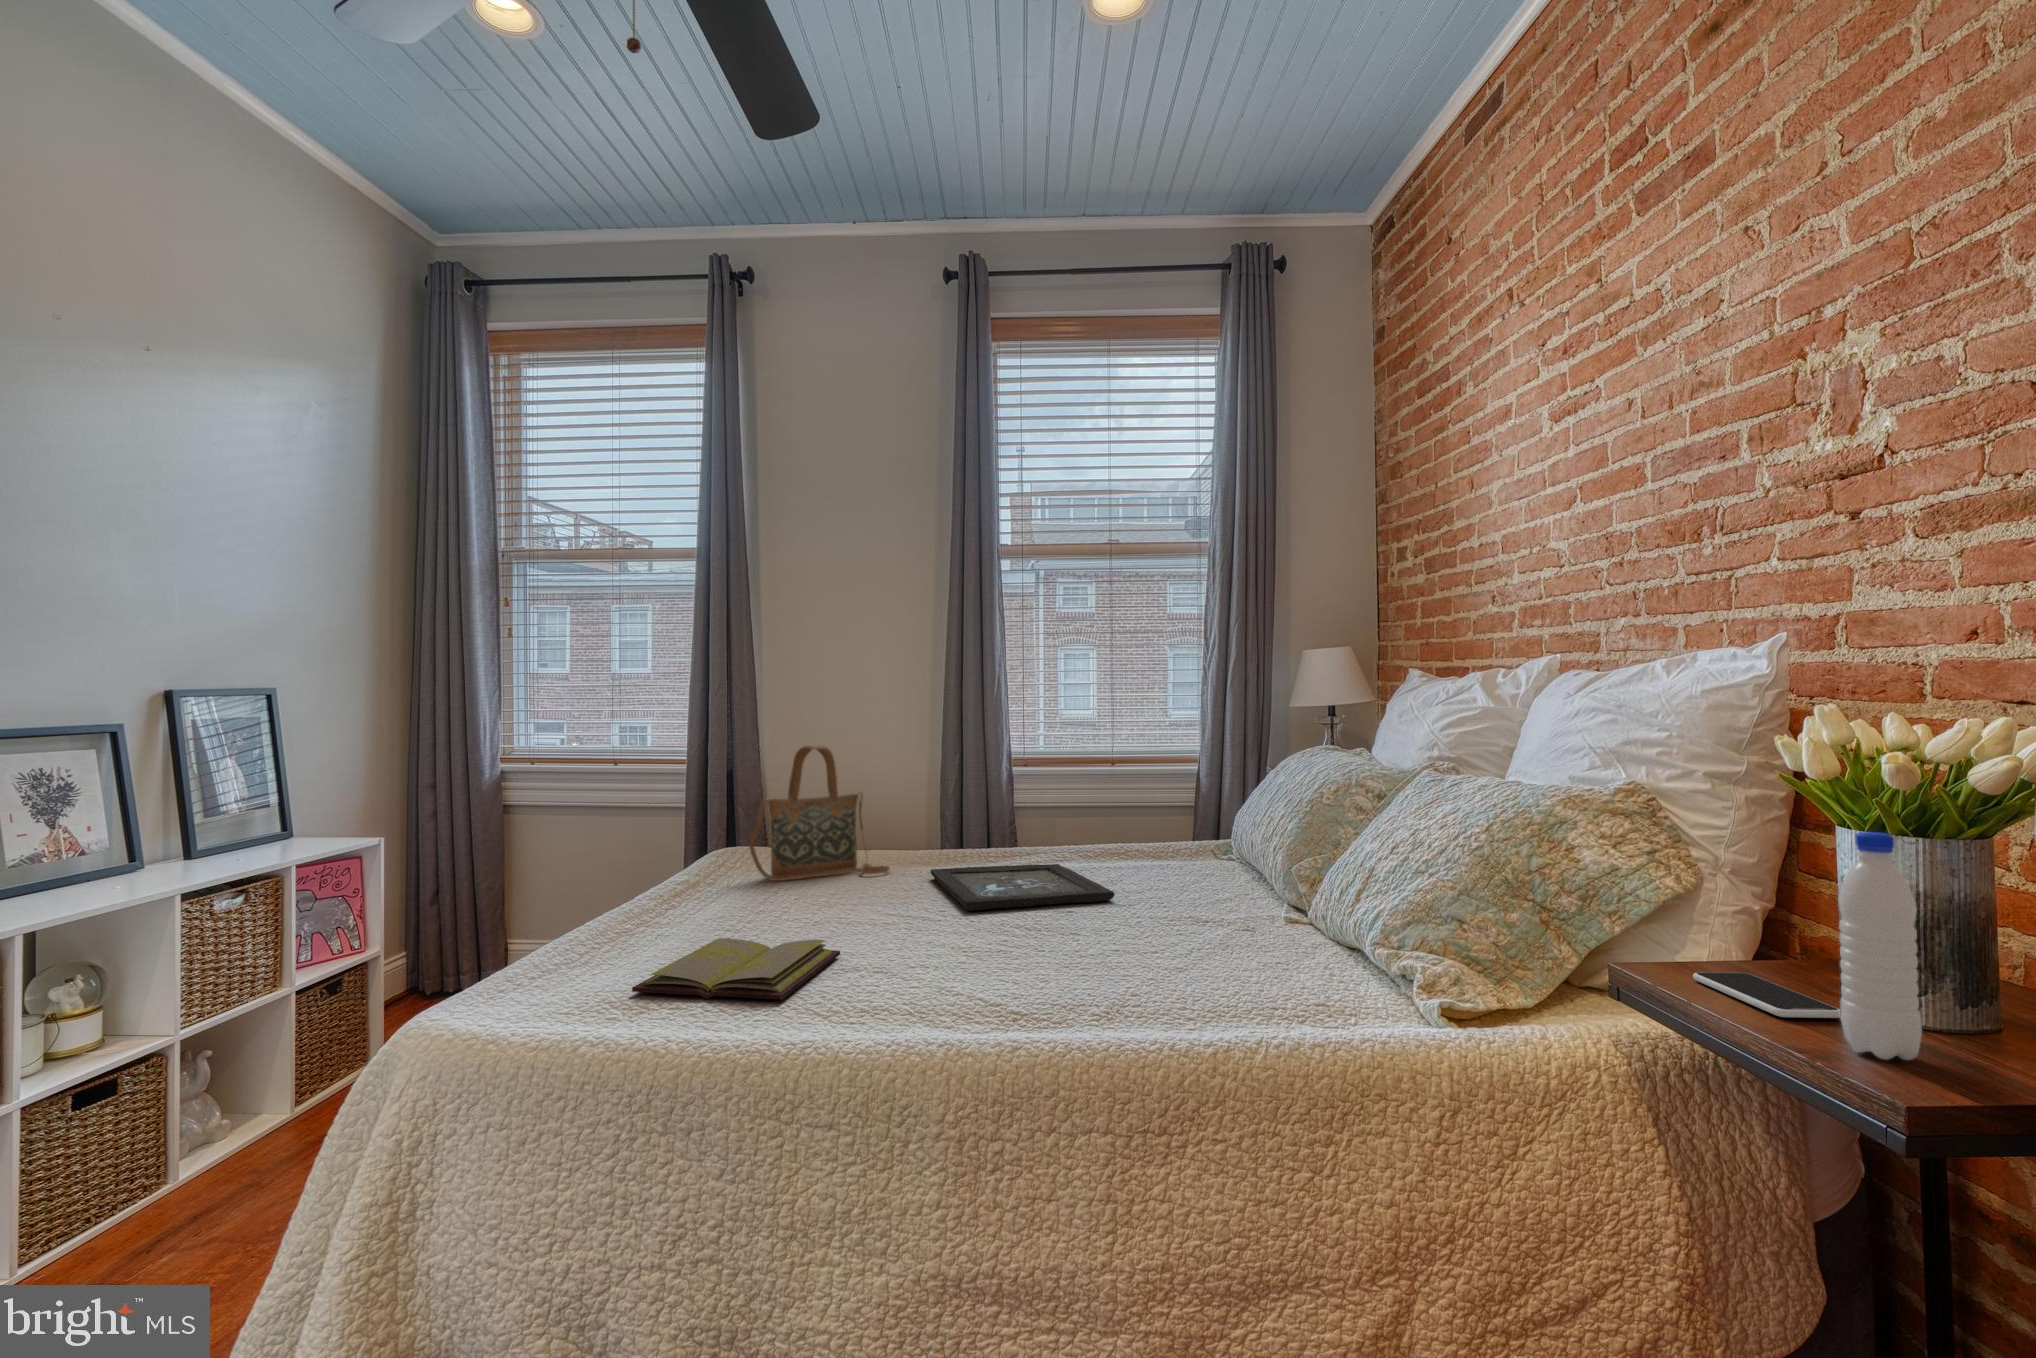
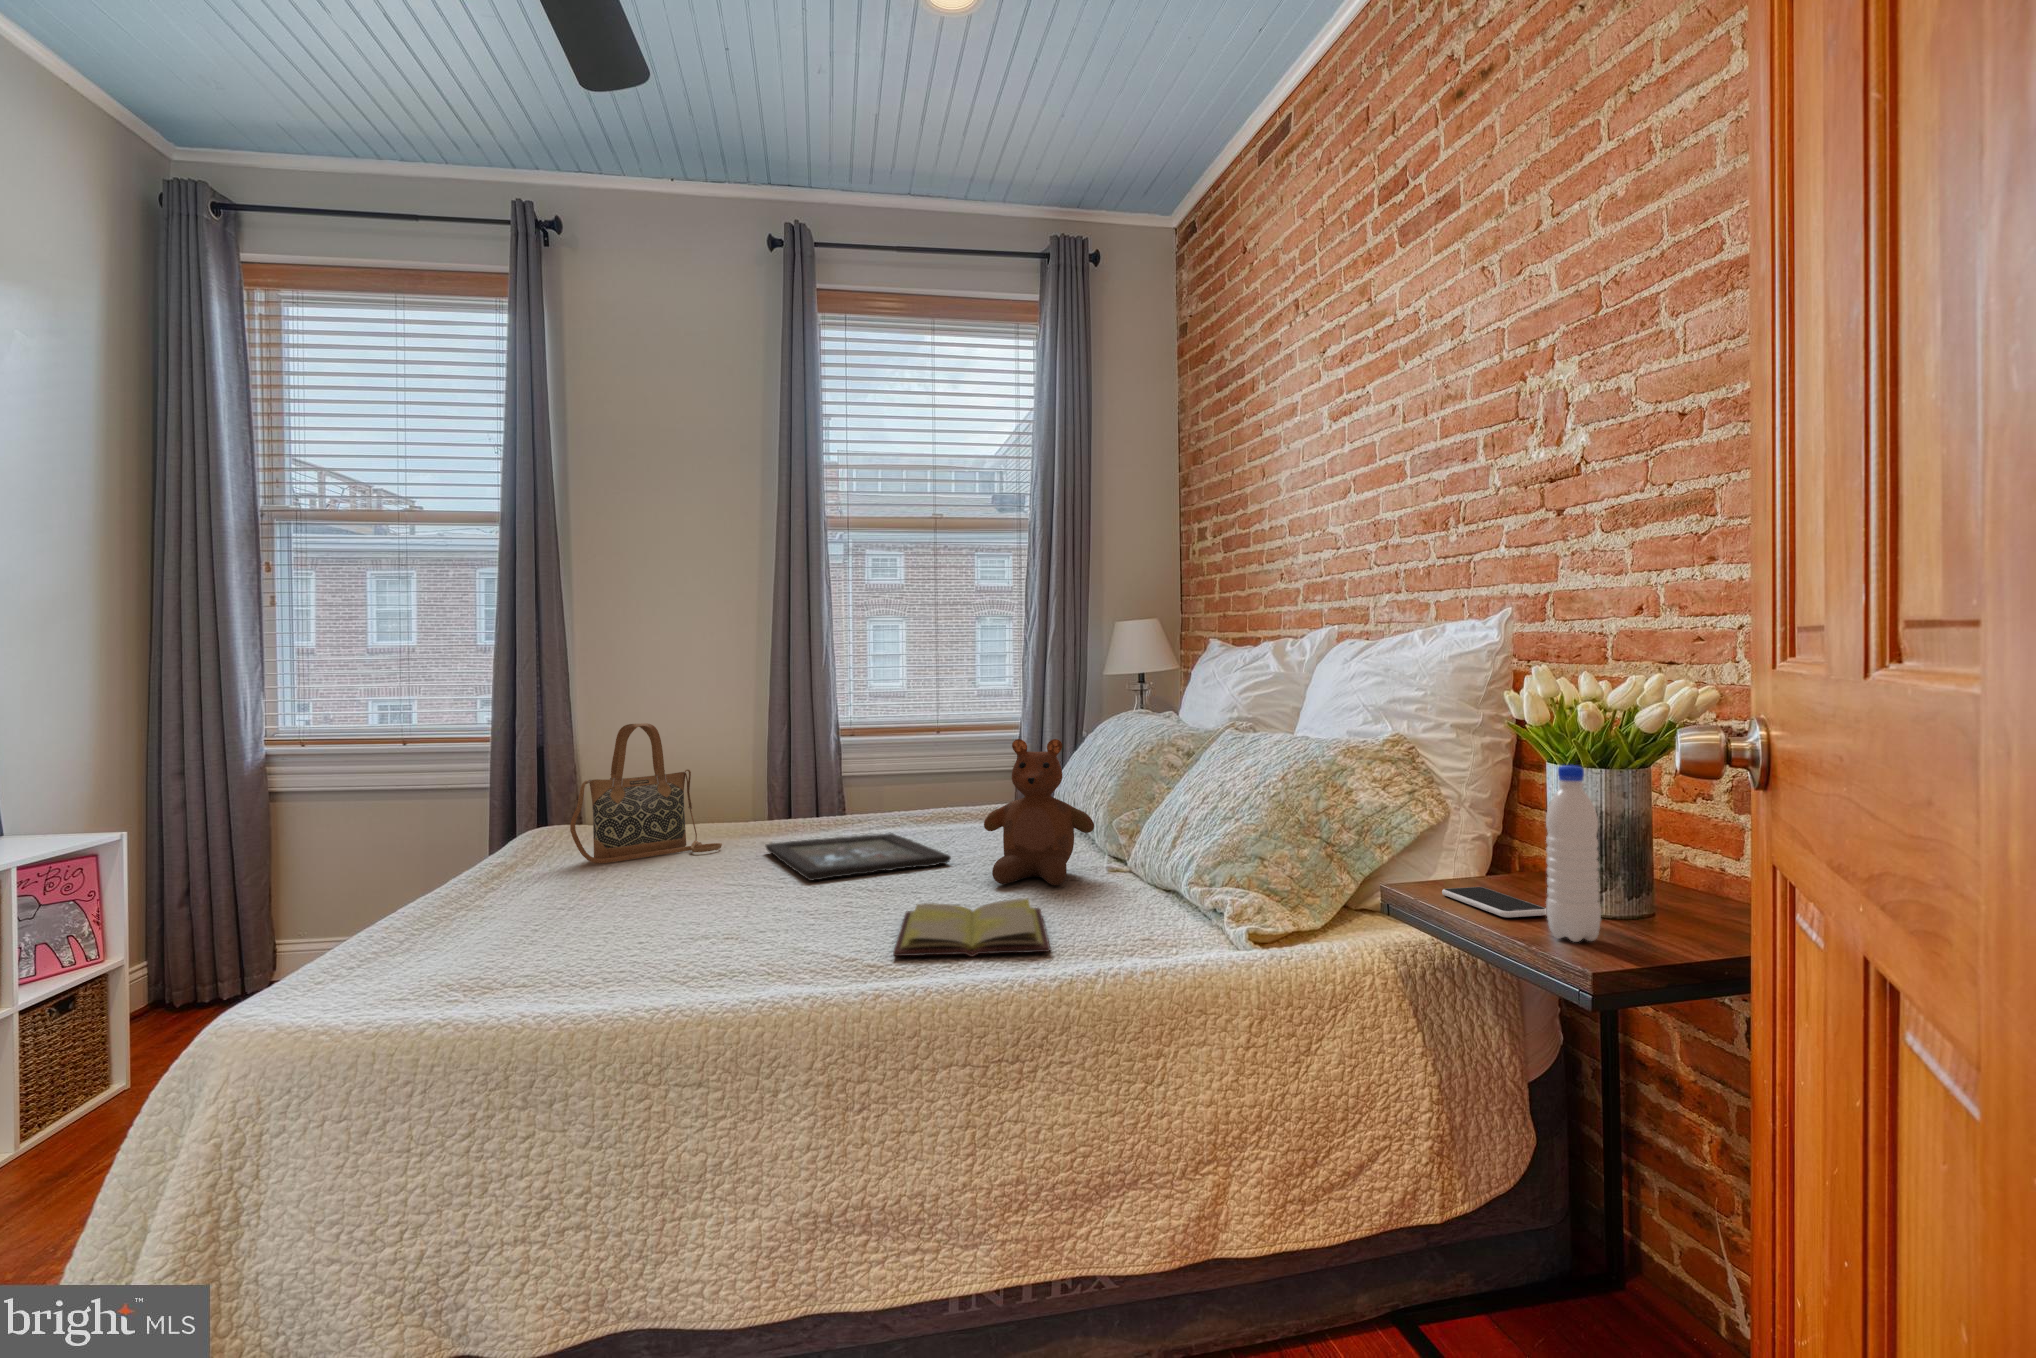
teddy bear: none [1148,772,1269,932] -> present [984,739,1094,886]
diary: present [632,938,840,999] -> present [893,899,1050,957]

